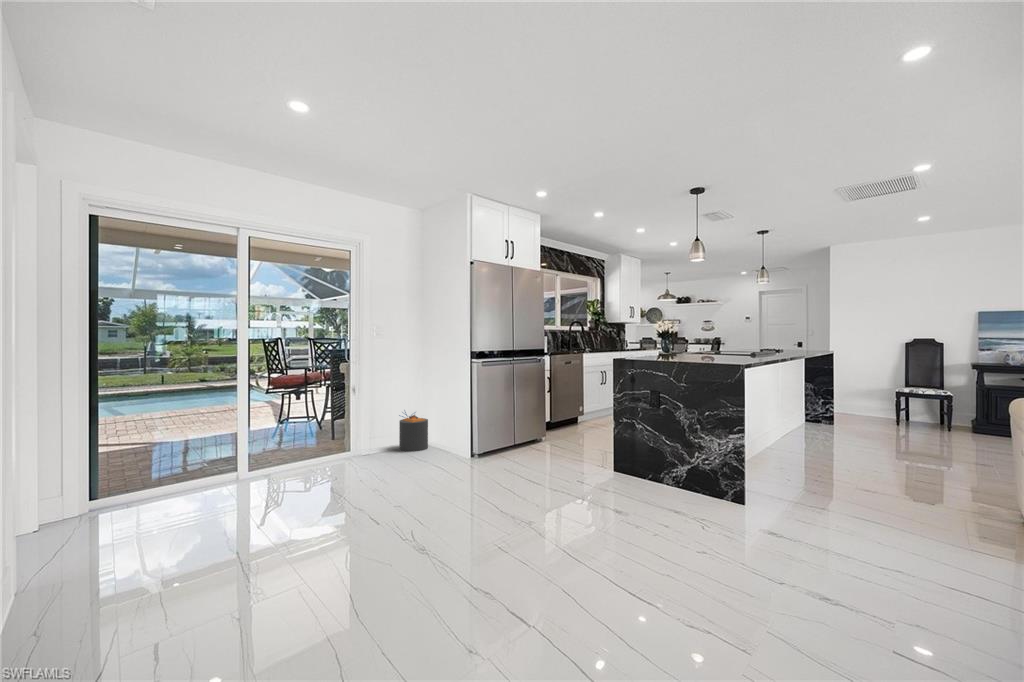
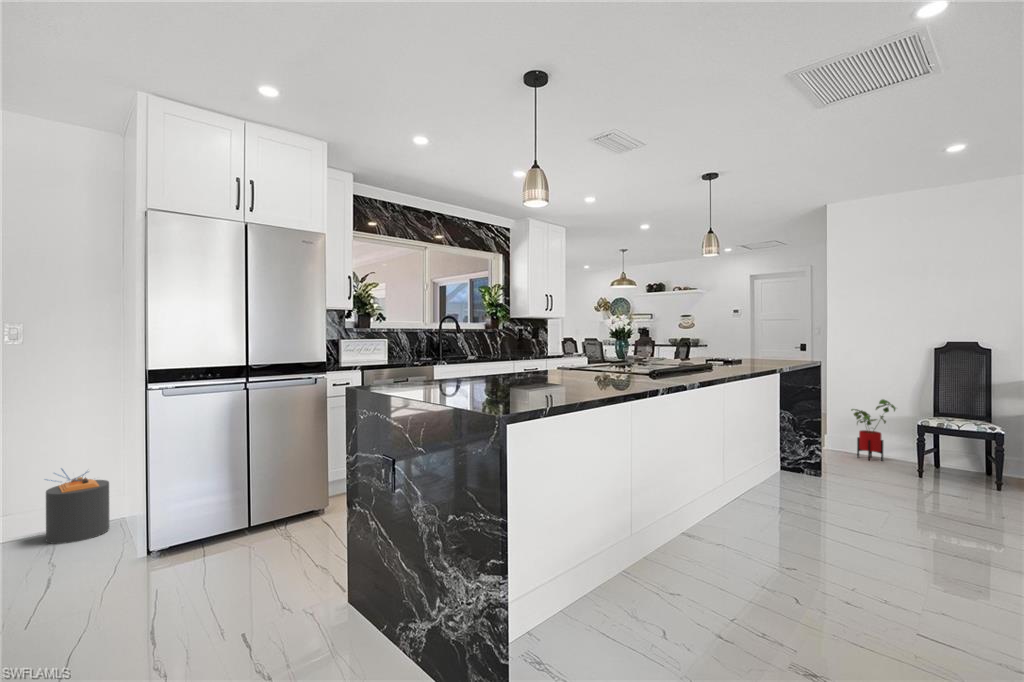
house plant: none [848,377,881,418] -> present [851,399,896,461]

